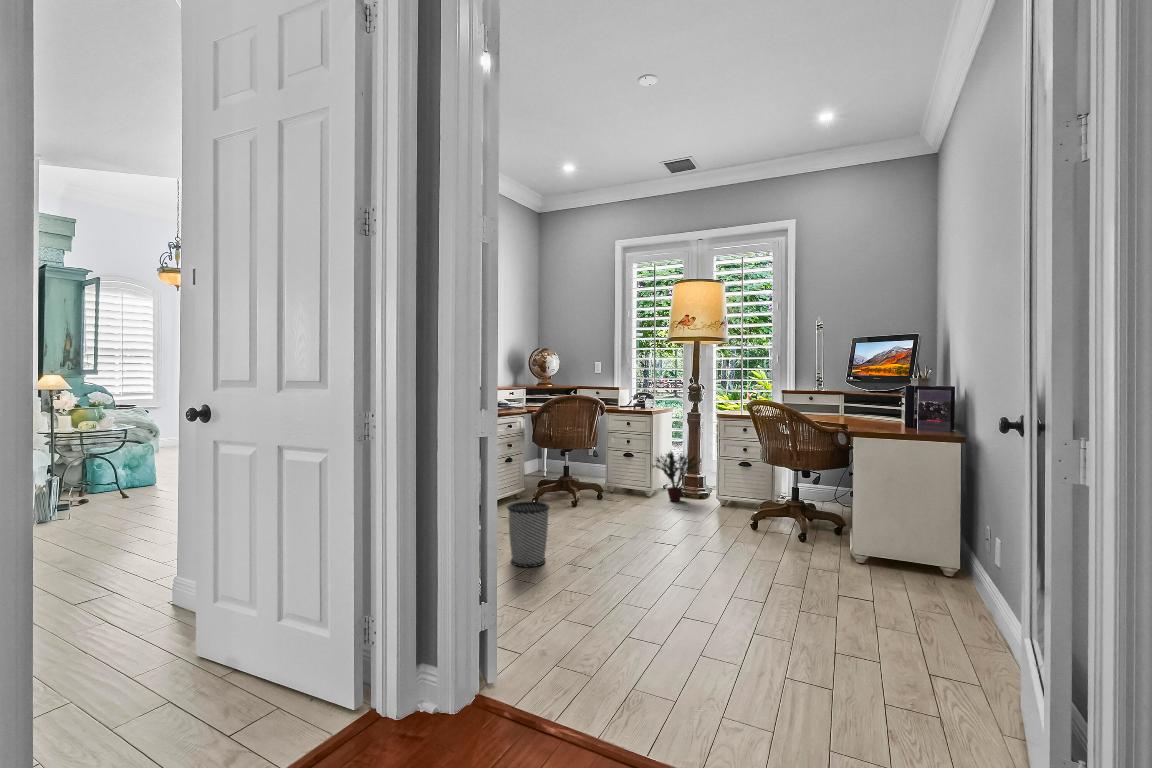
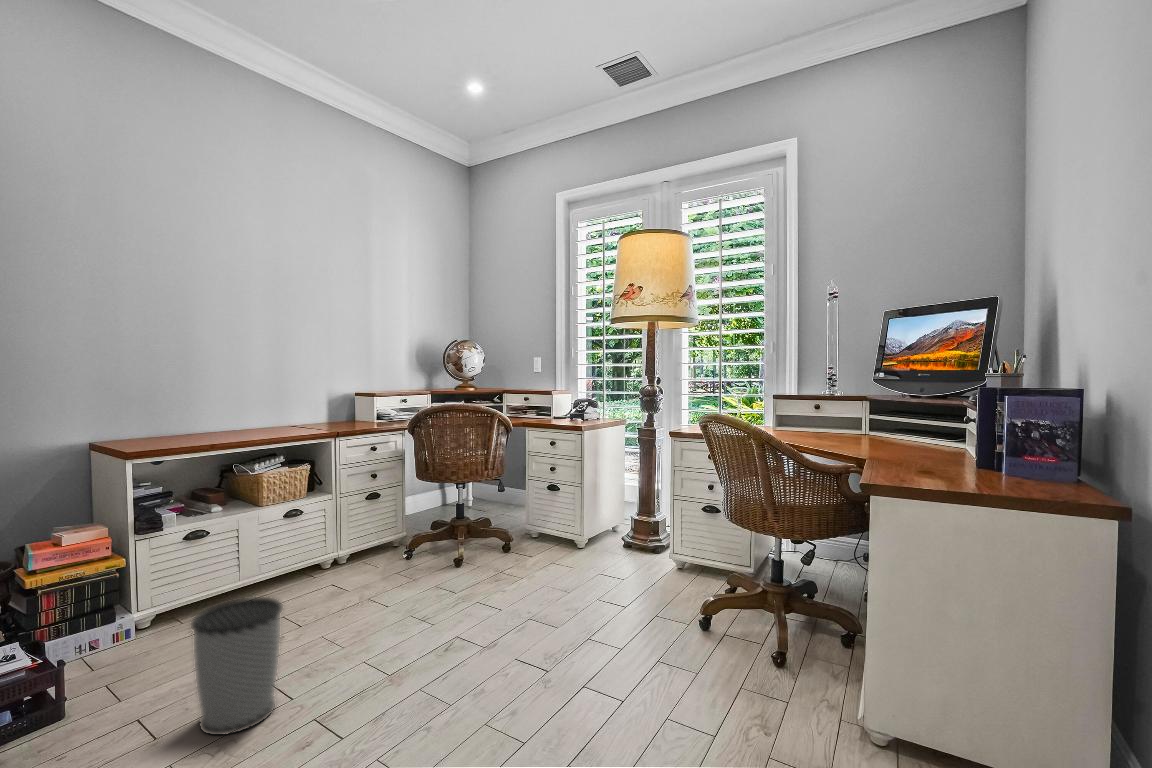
potted plant: present [652,452,698,501] -> none [576,481,651,558]

